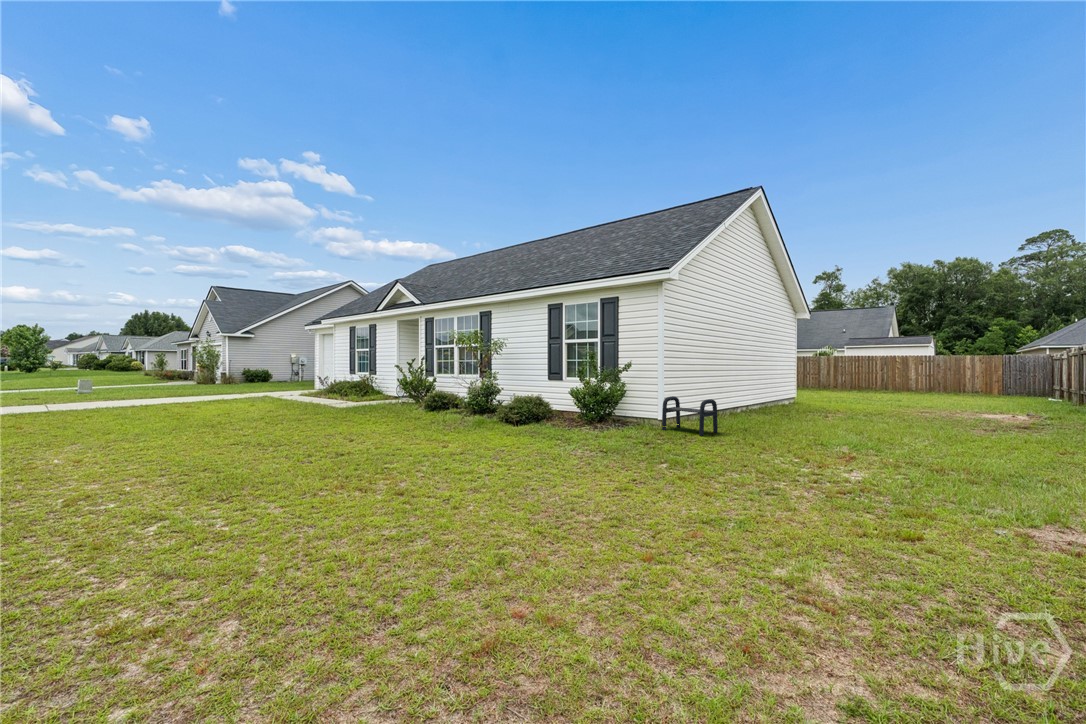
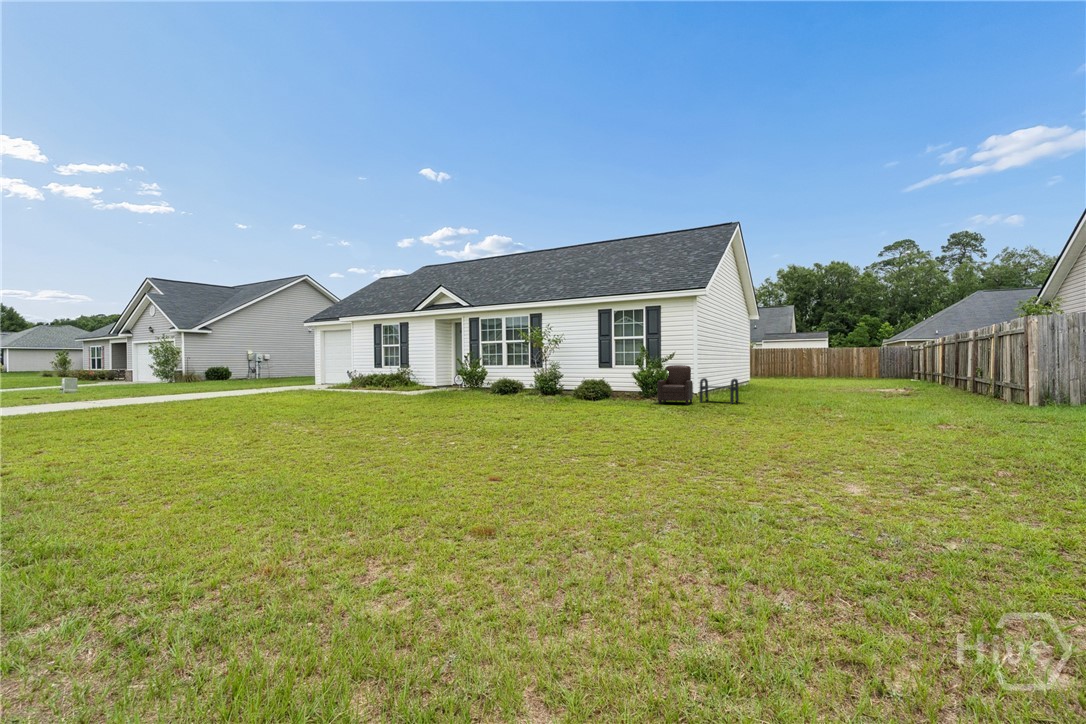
chair: none [599,378,652,434] -> present [657,365,693,405]

